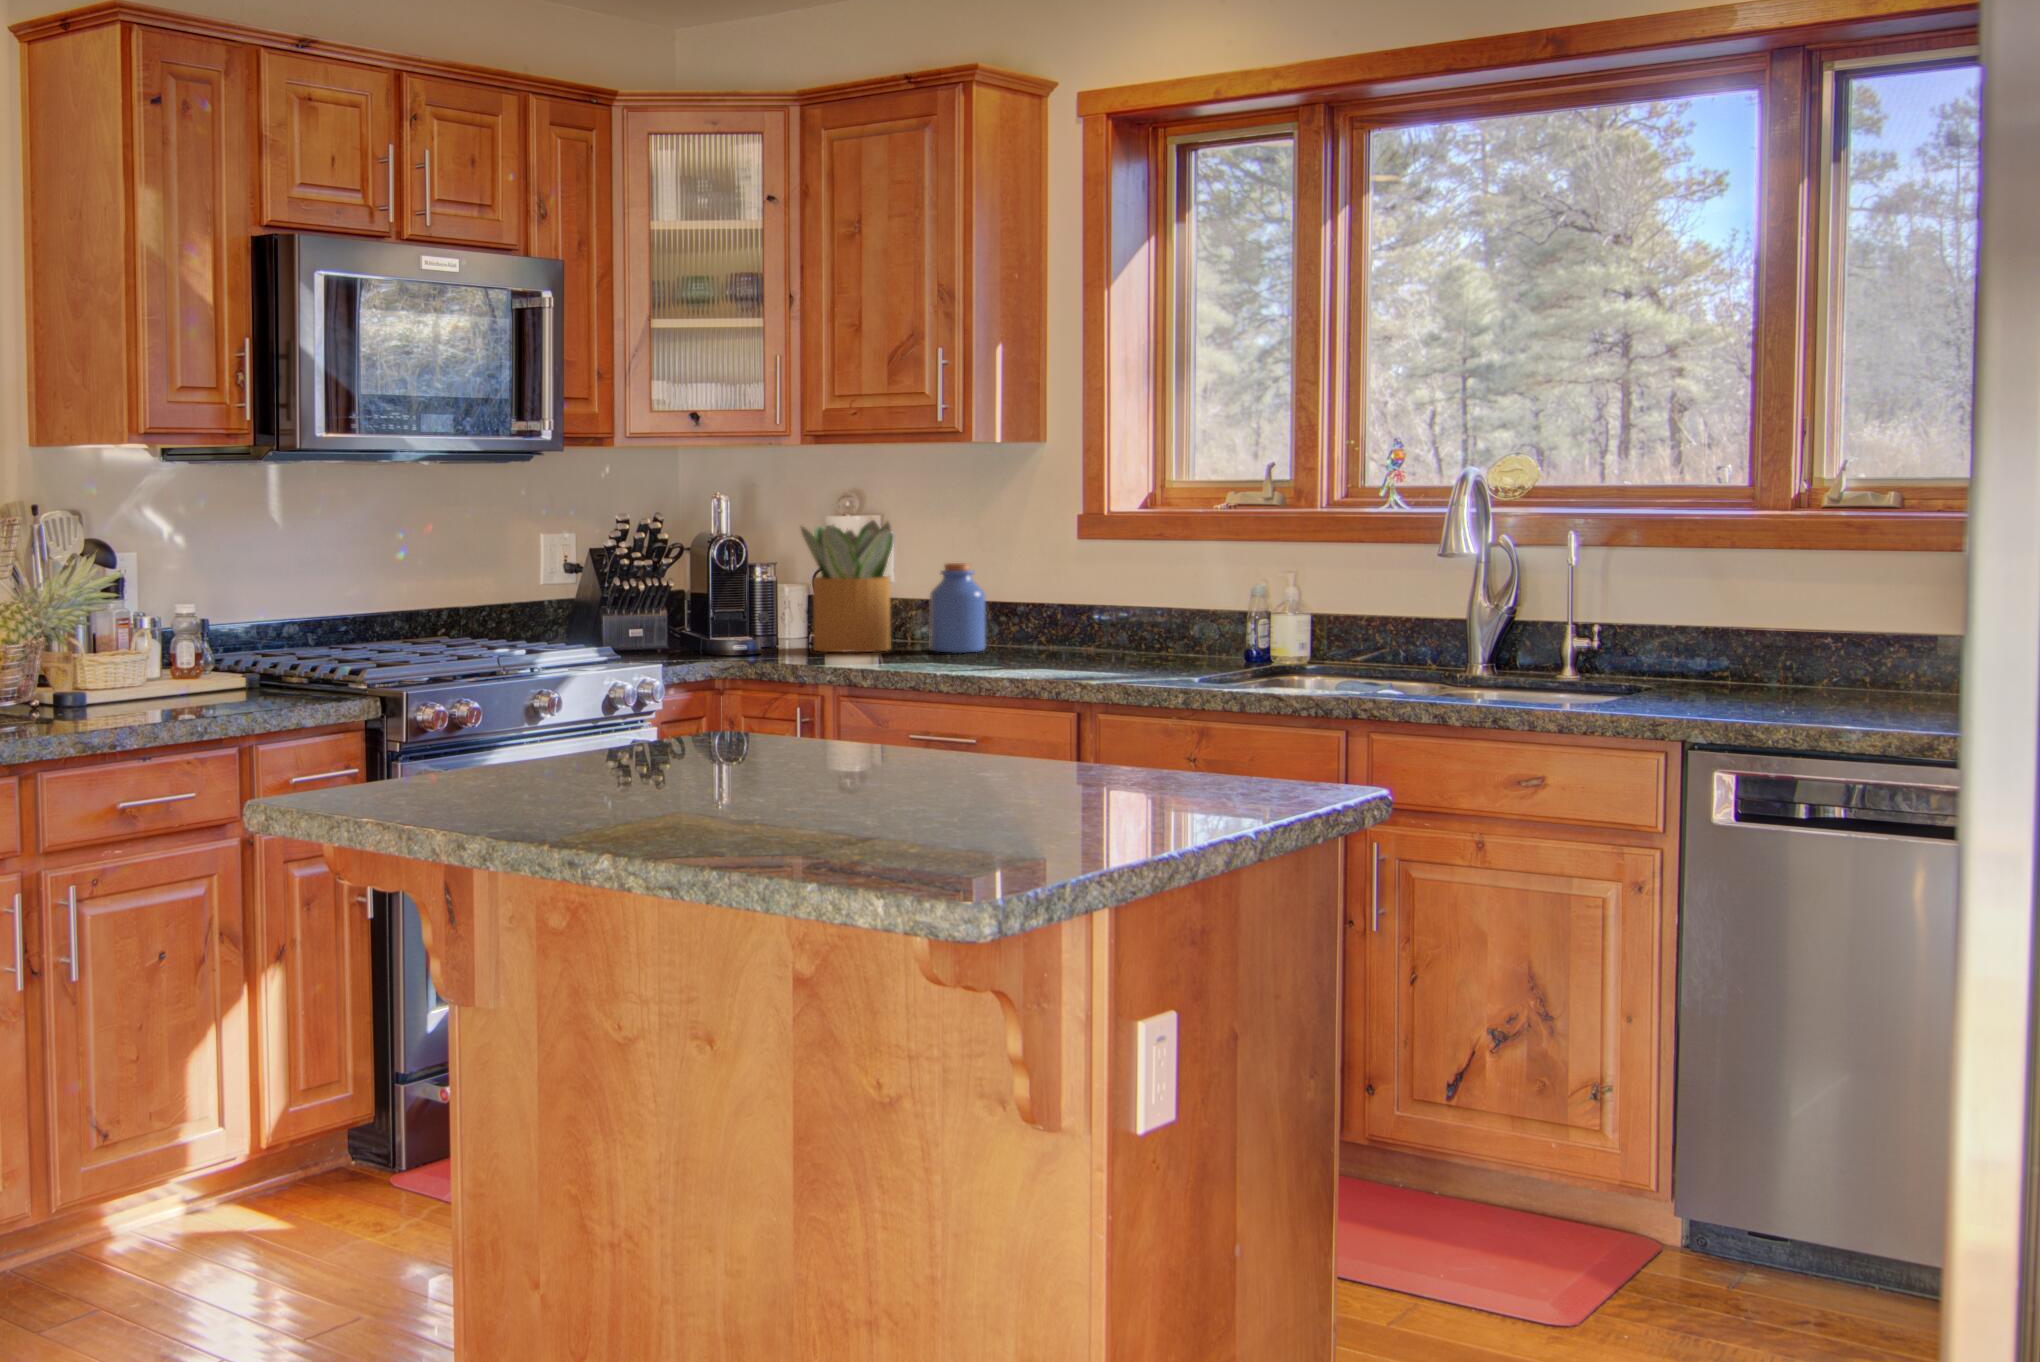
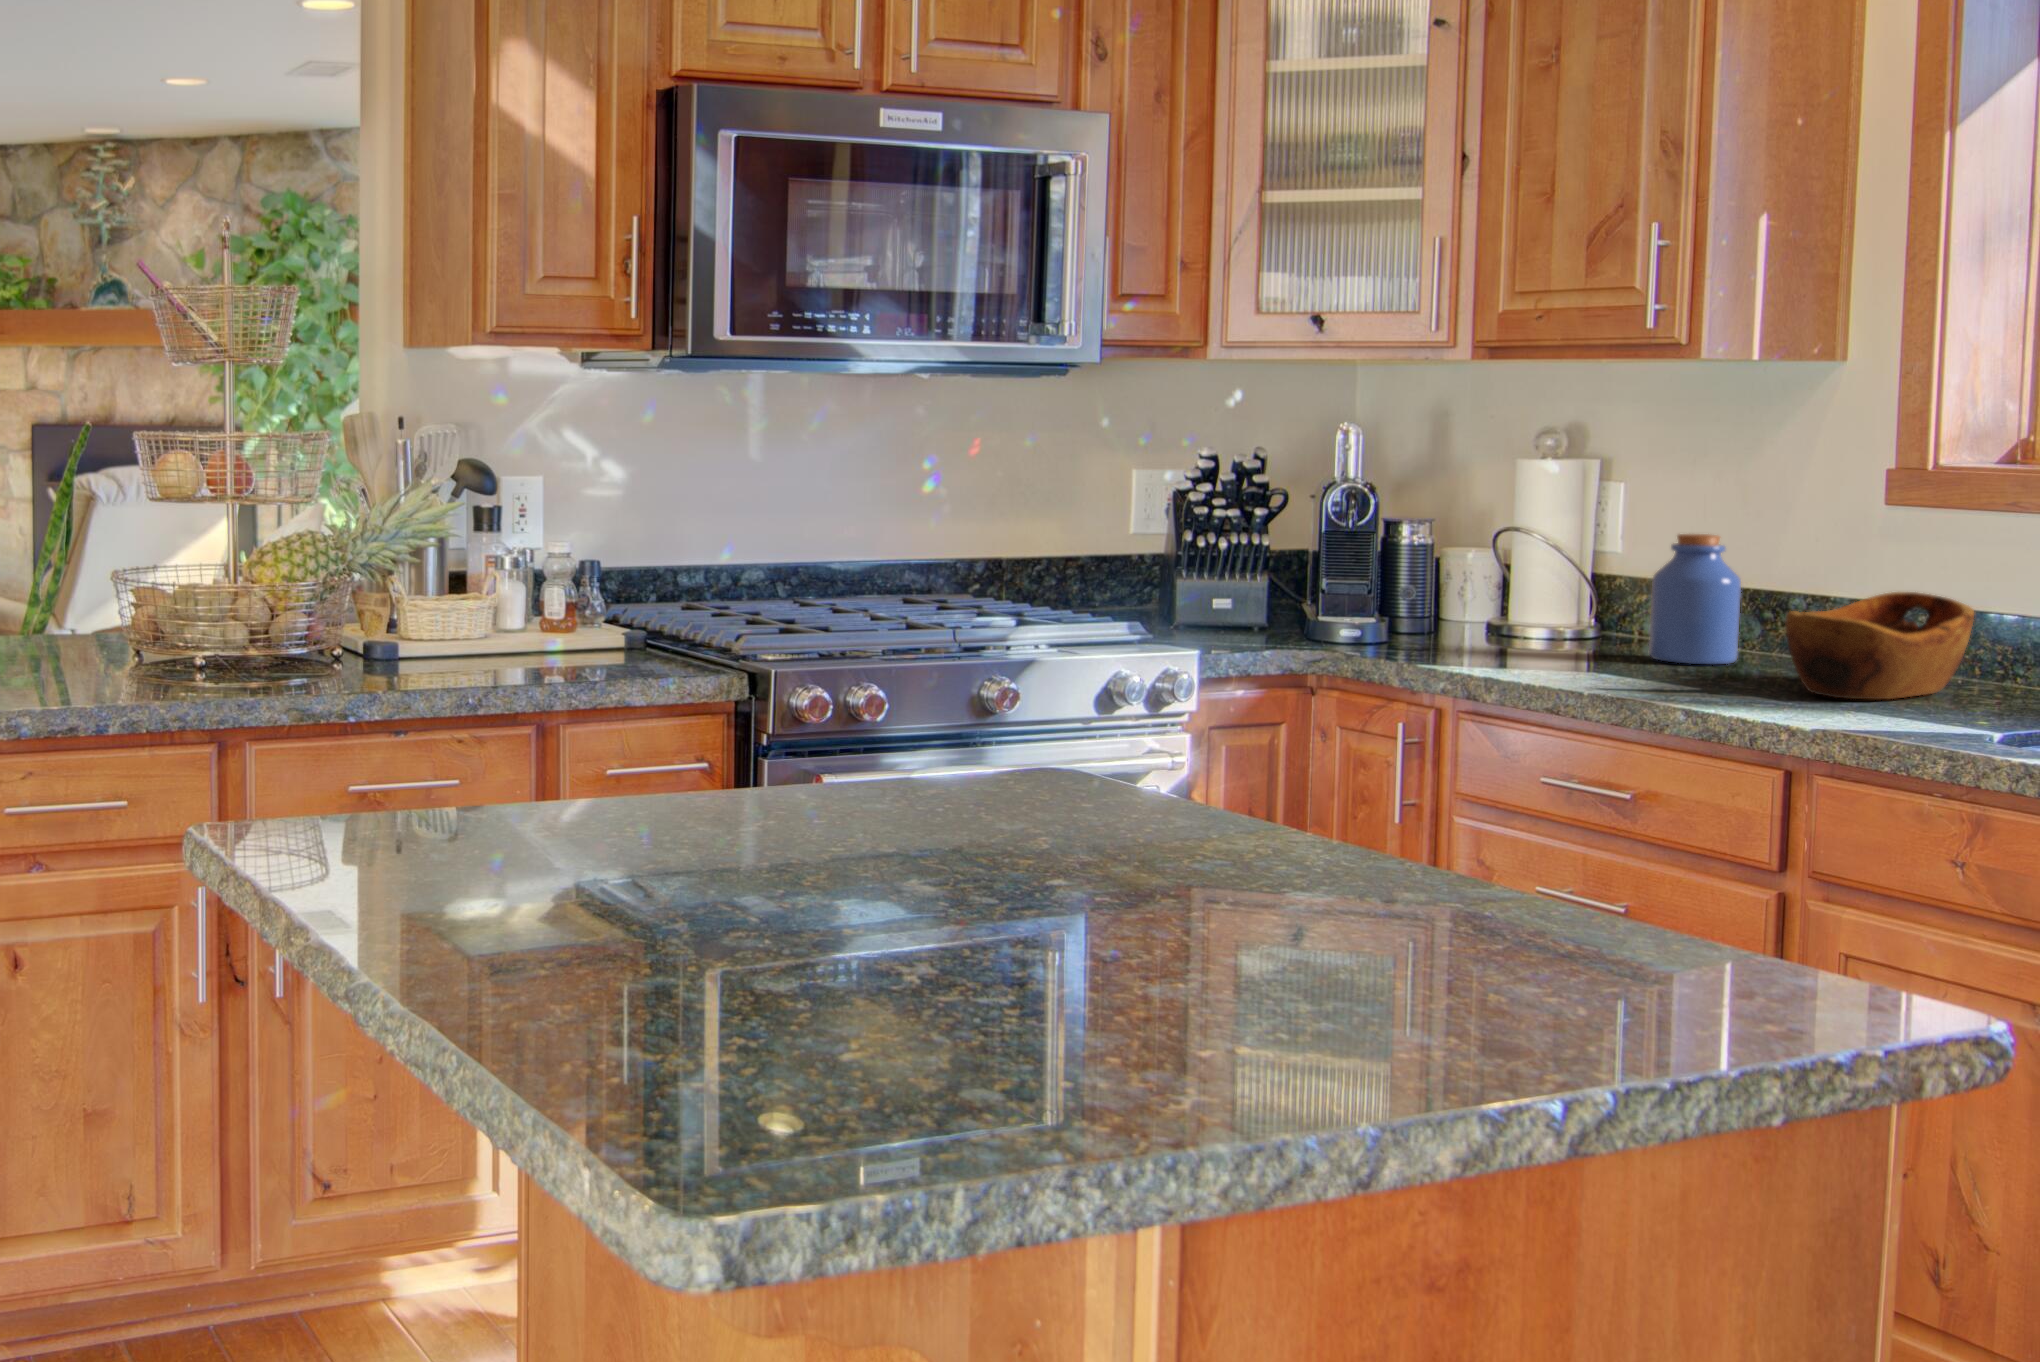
potted plant: present [801,521,894,652] -> none [1468,467,1612,653]
wooden bowl: none [1046,595,1145,665] -> present [1785,592,1974,699]

